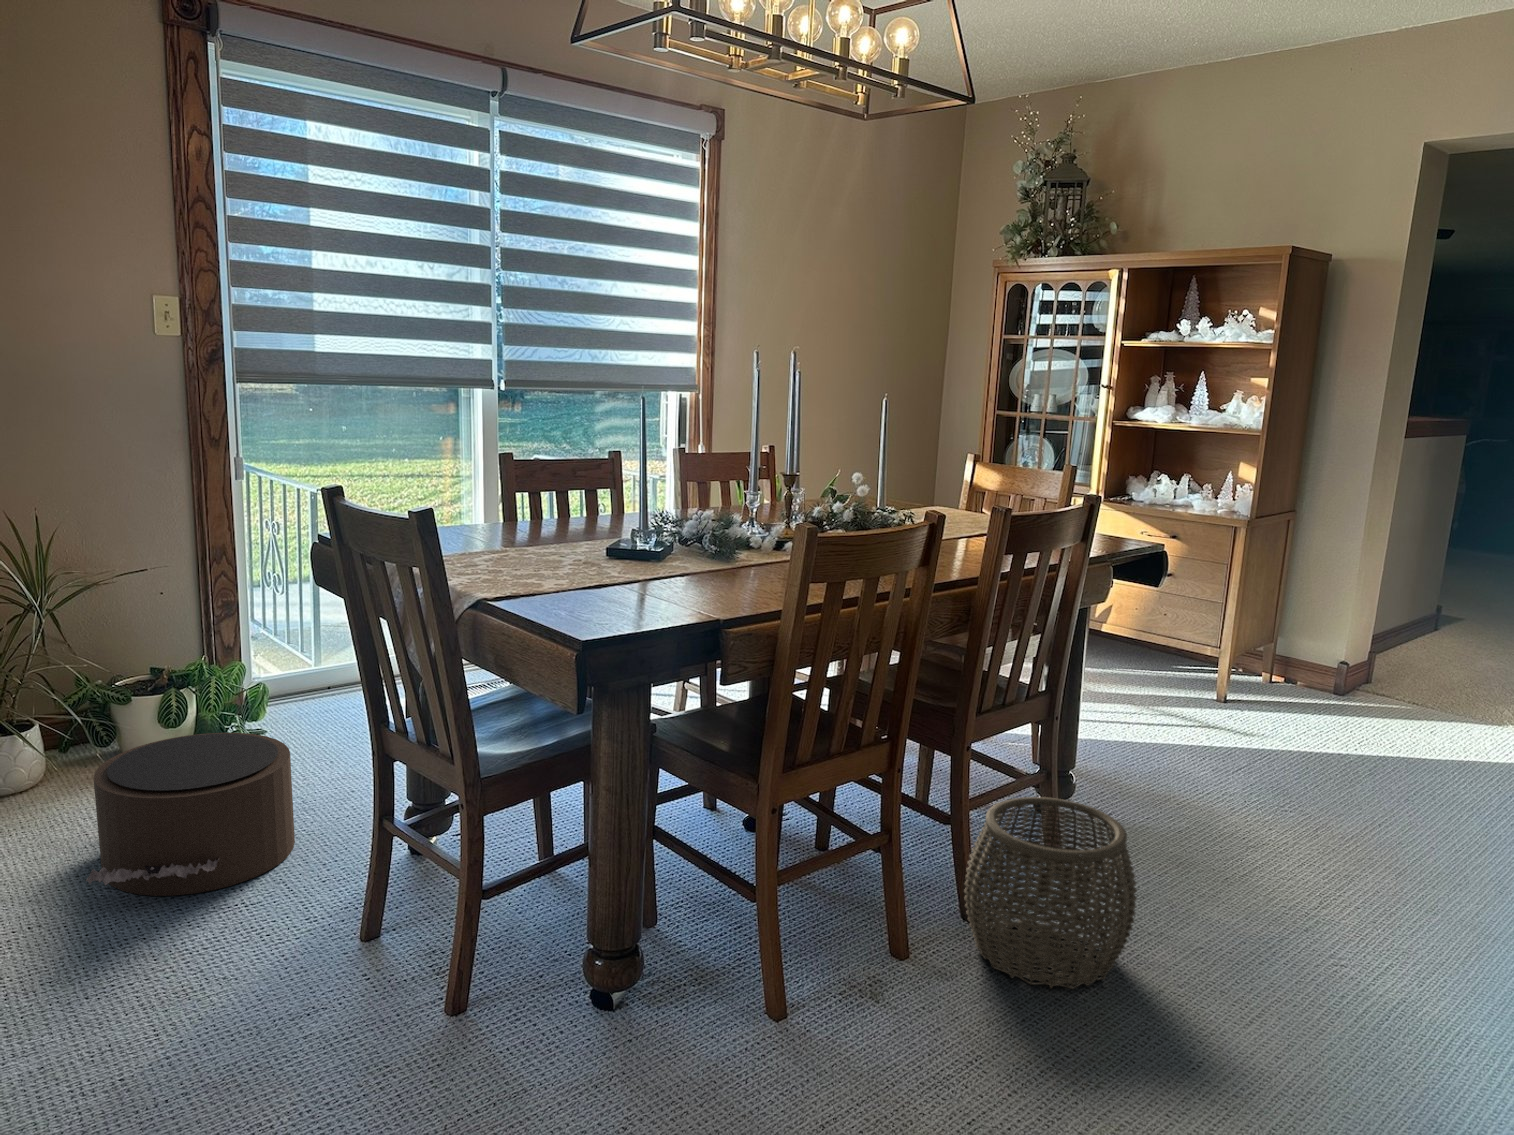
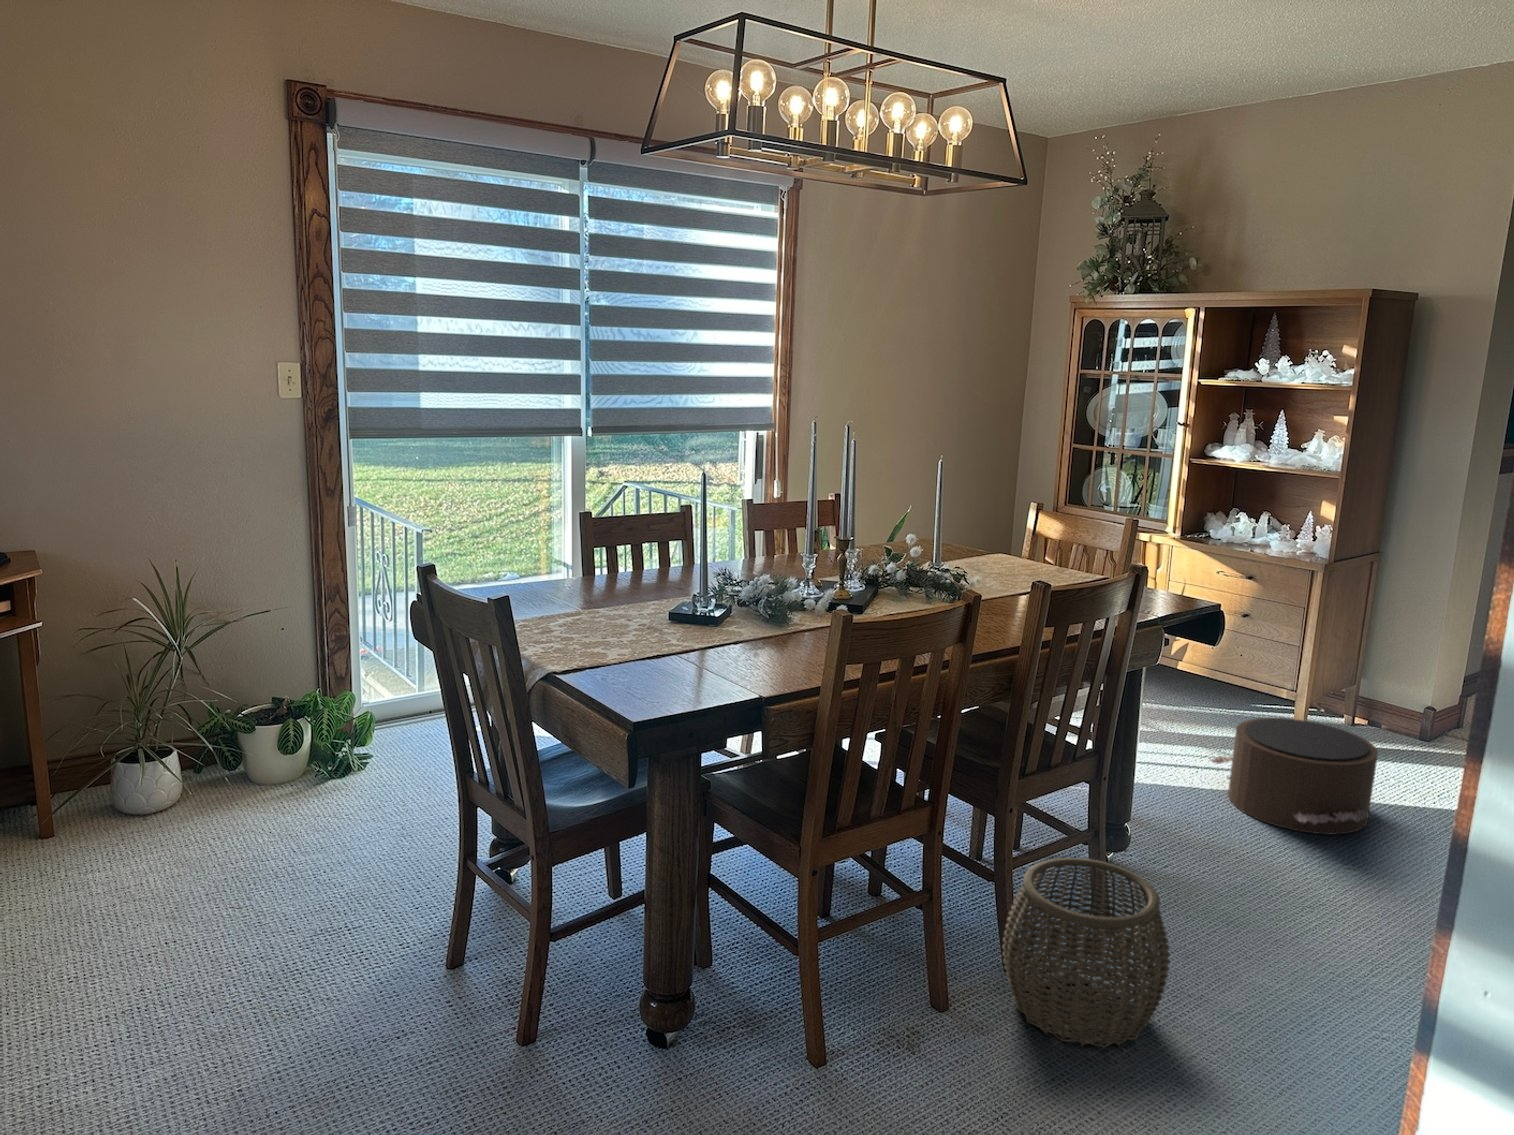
pouf: present [86,733,295,896] -> present [1210,718,1378,835]

